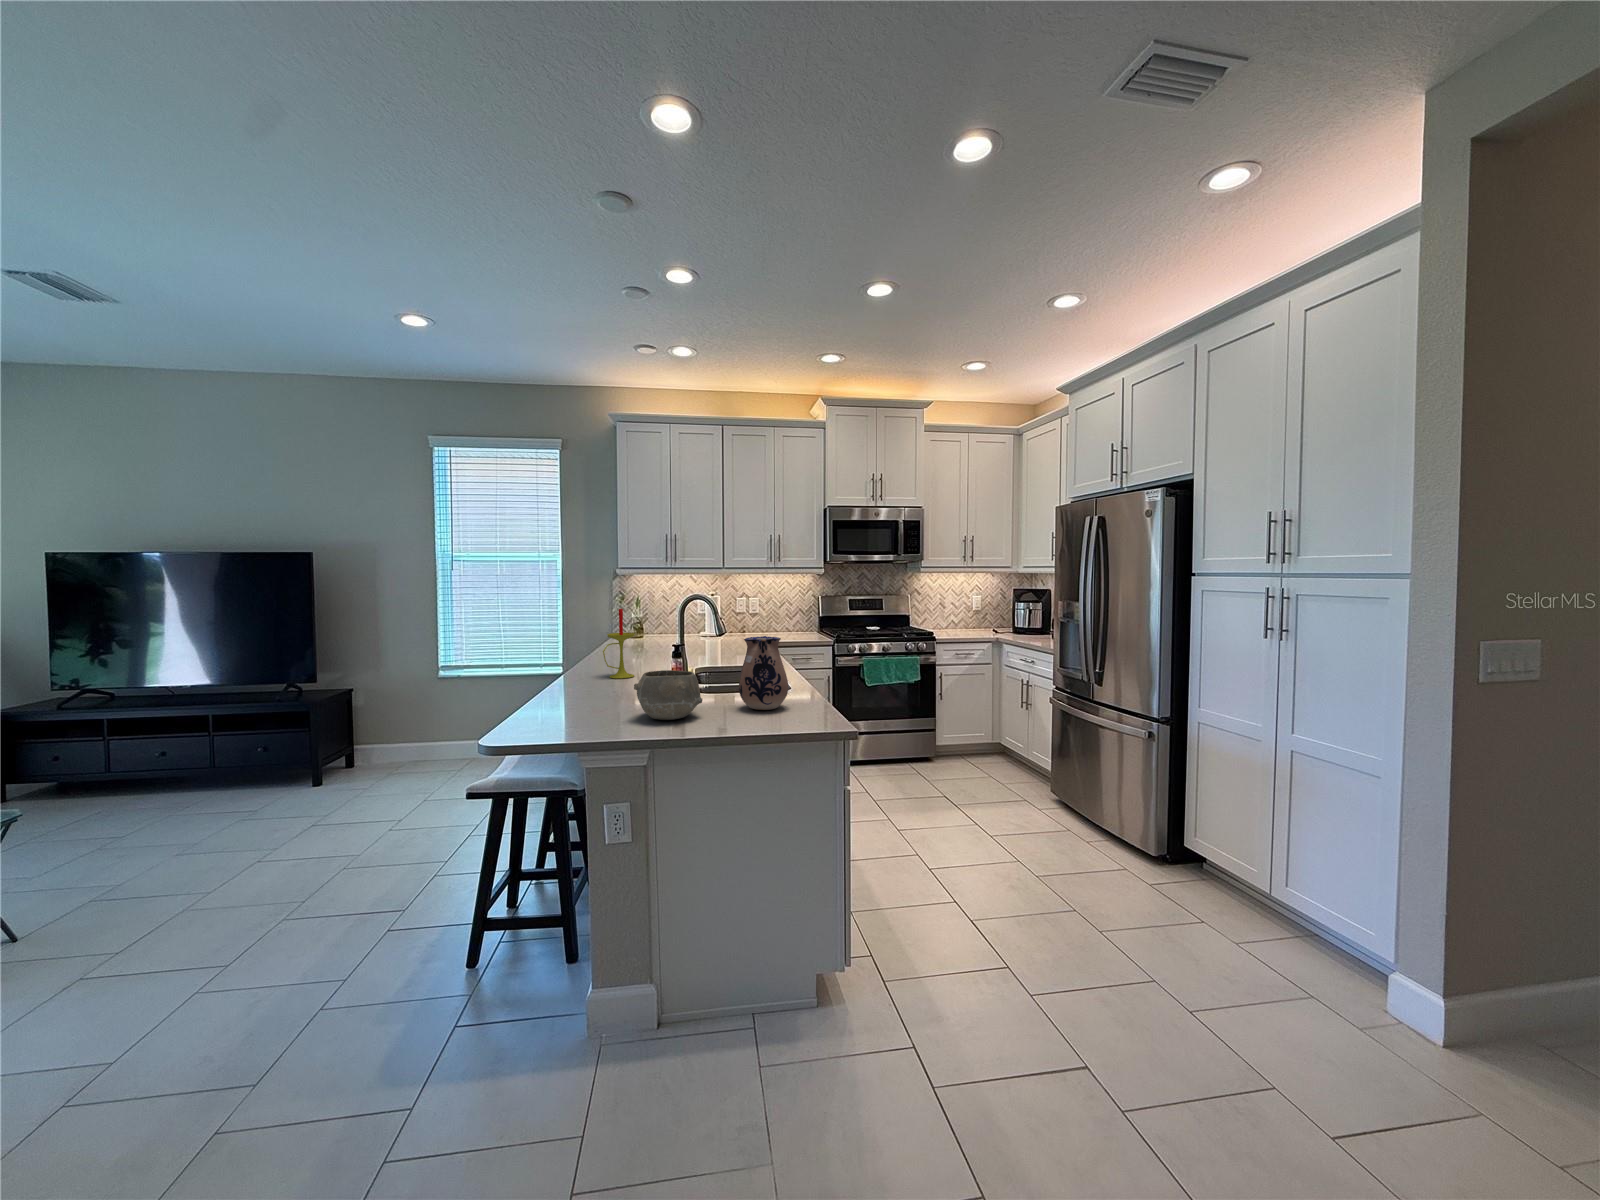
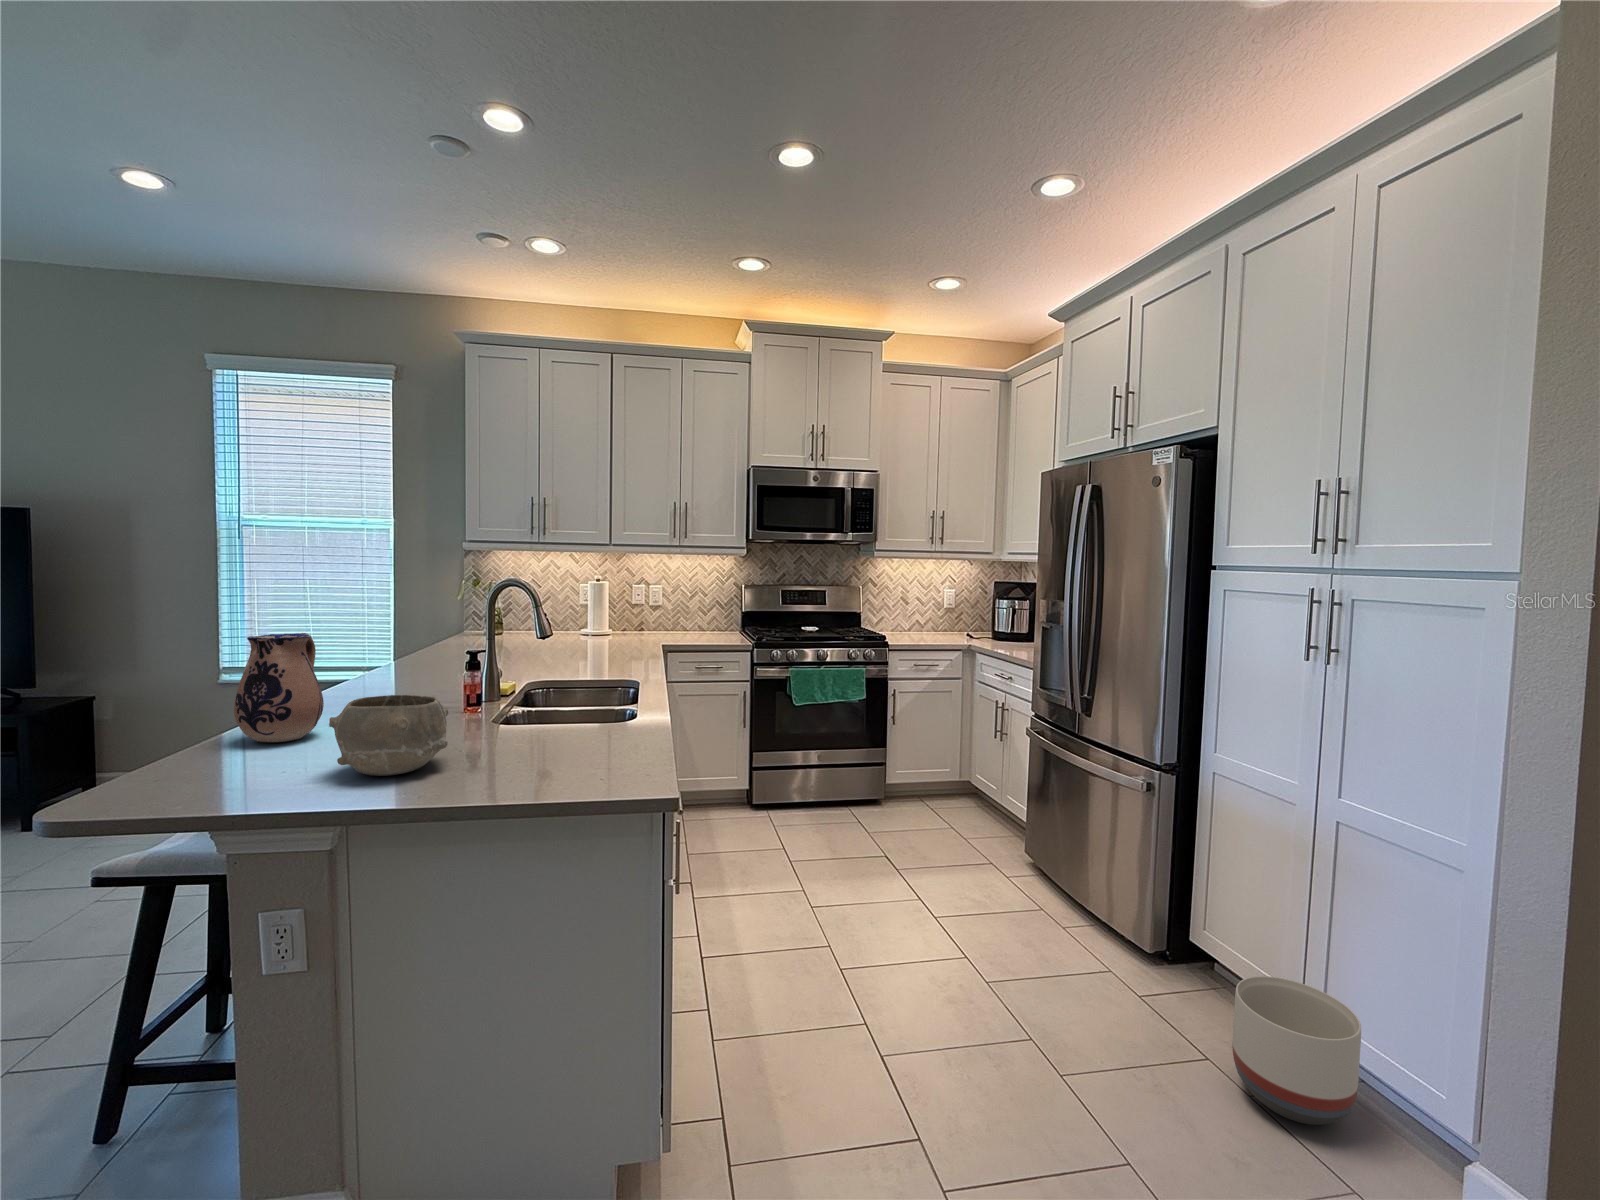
candle: present [603,609,635,678] -> none [368,594,423,697]
ceramic pitcher: present [739,636,788,710] -> present [234,633,324,742]
planter: none [1221,860,1311,956] -> present [1232,976,1361,1125]

